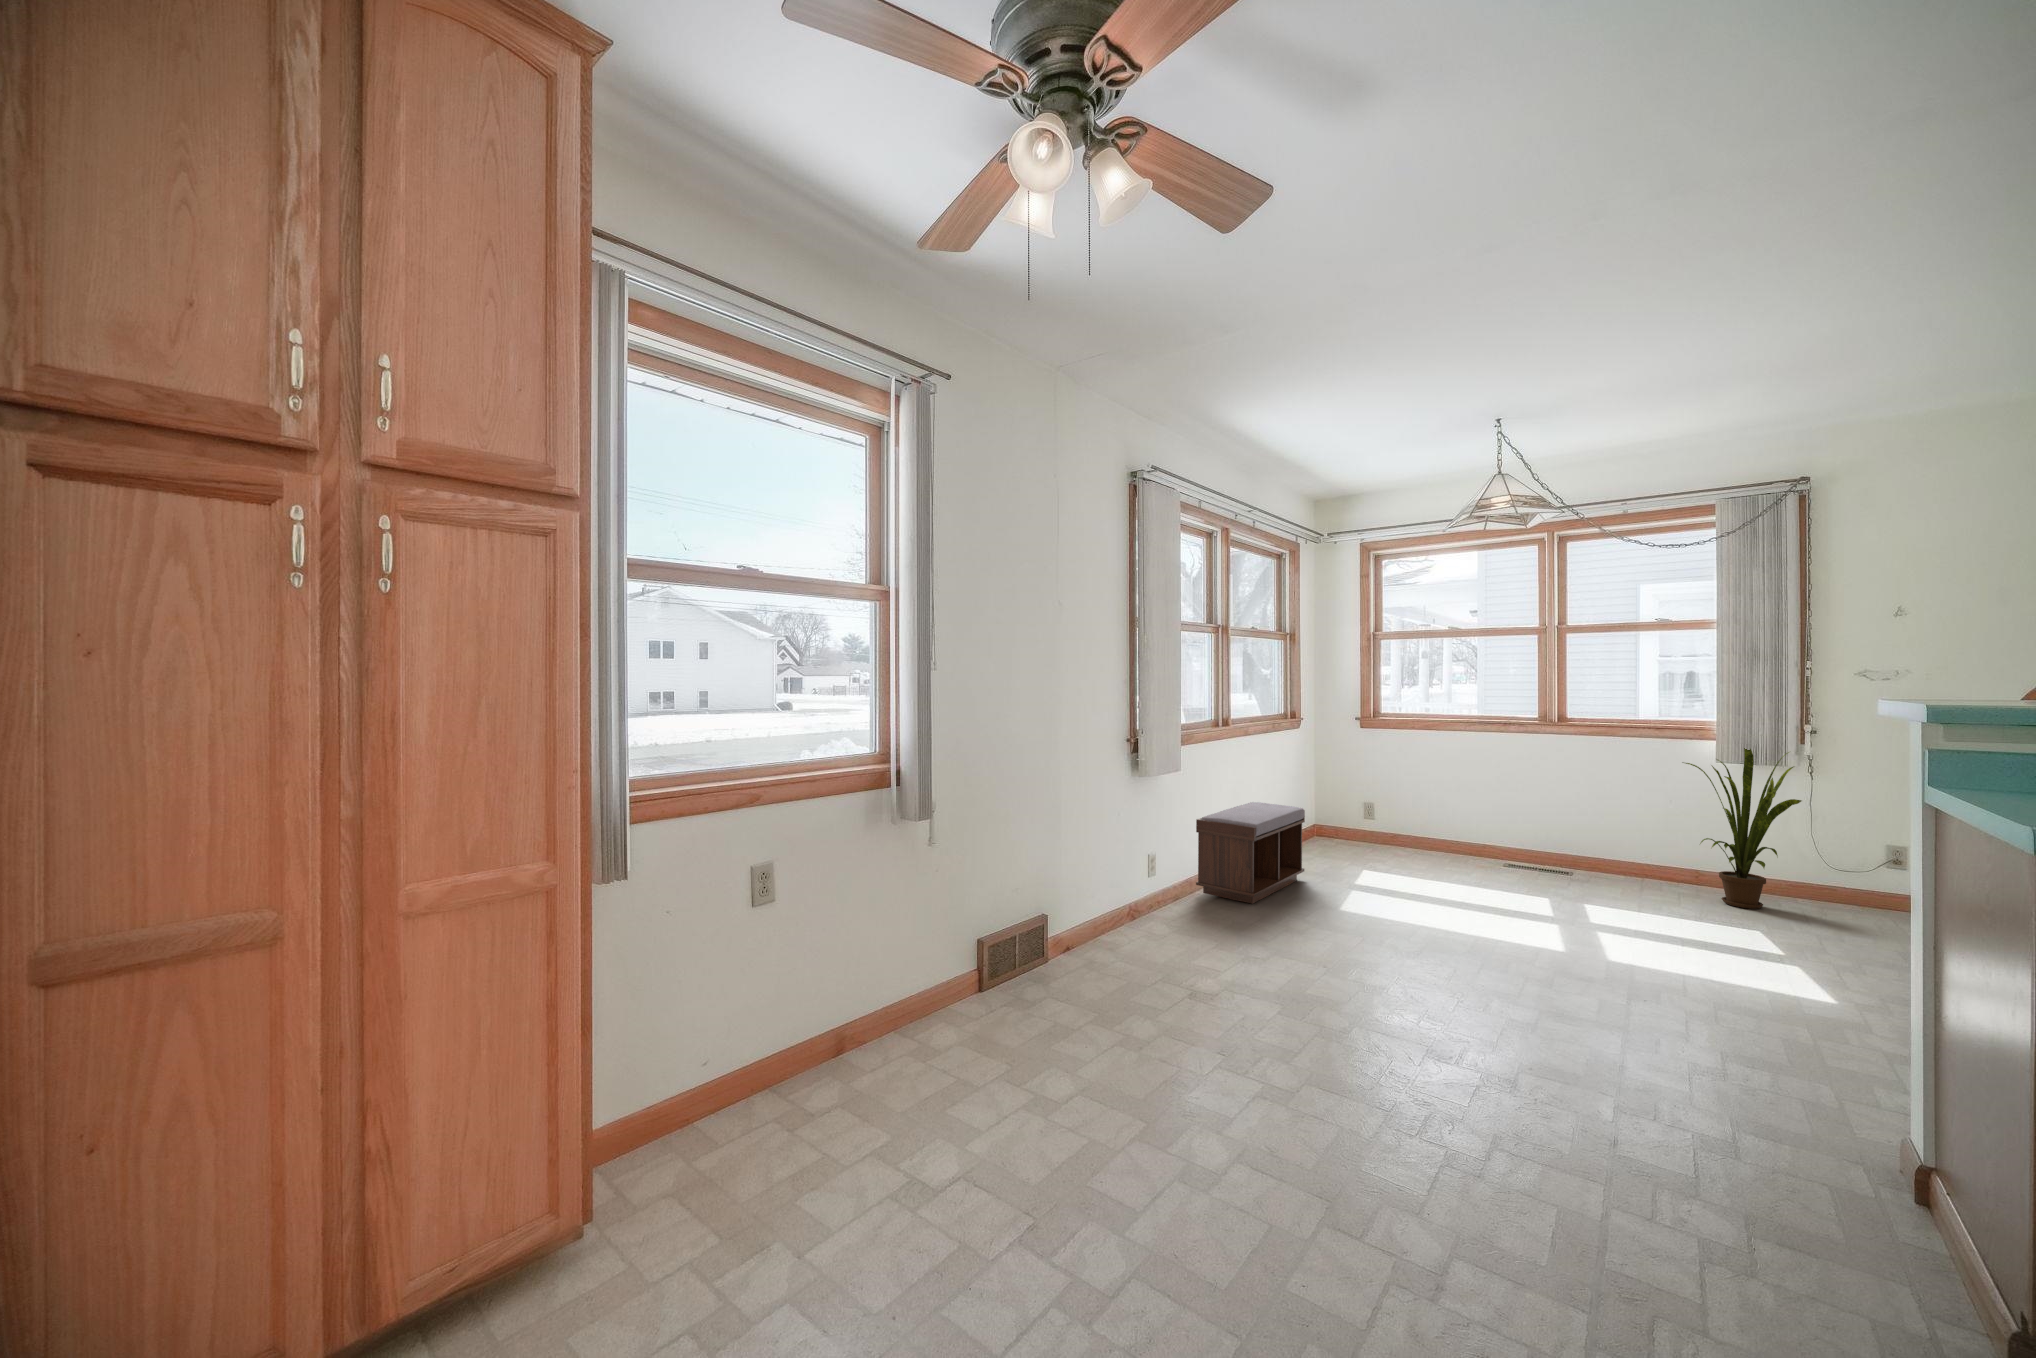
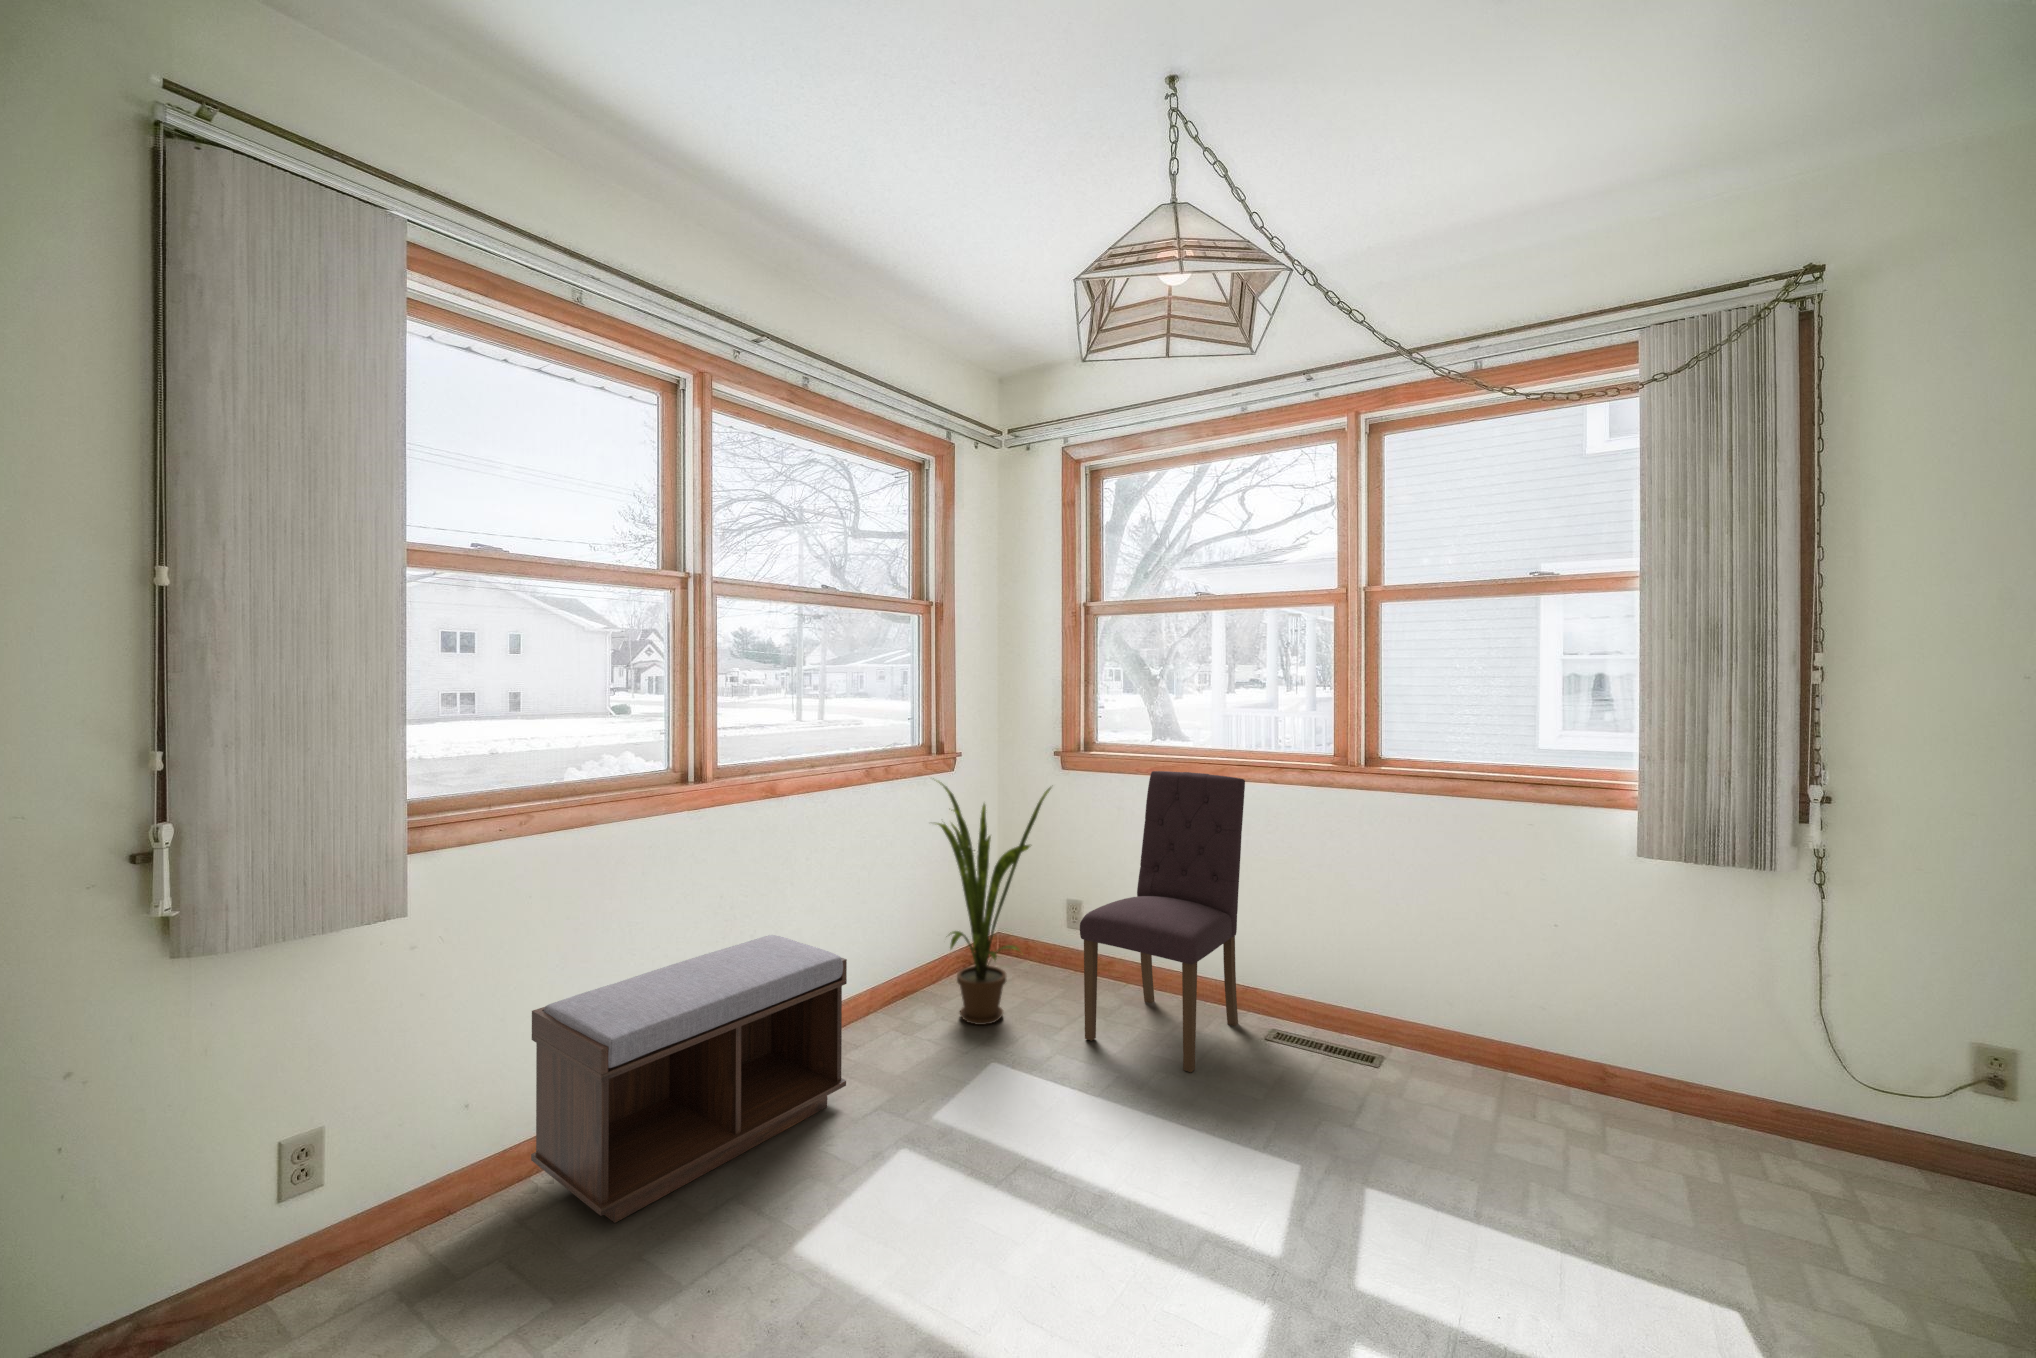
dining chair: none [1400,727,1485,875] -> present [1080,771,1245,1072]
house plant: present [1683,748,1801,909] -> present [936,781,1051,1025]

